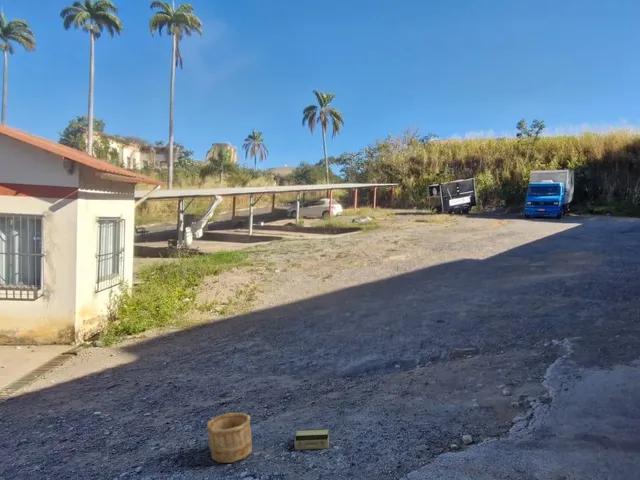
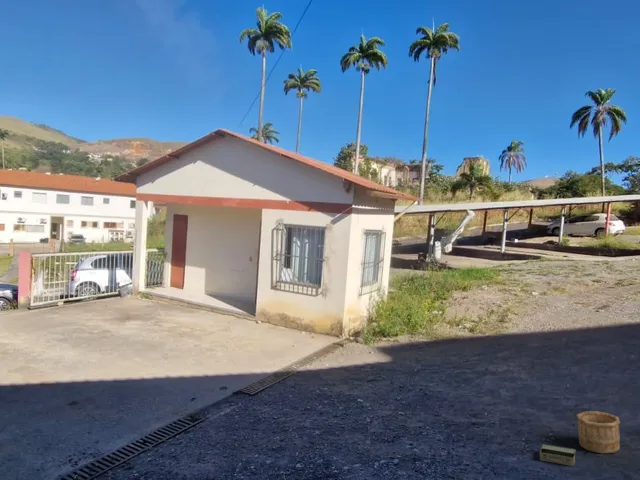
wooden bucket: present [207,413,252,463] -> present [577,411,620,453]

